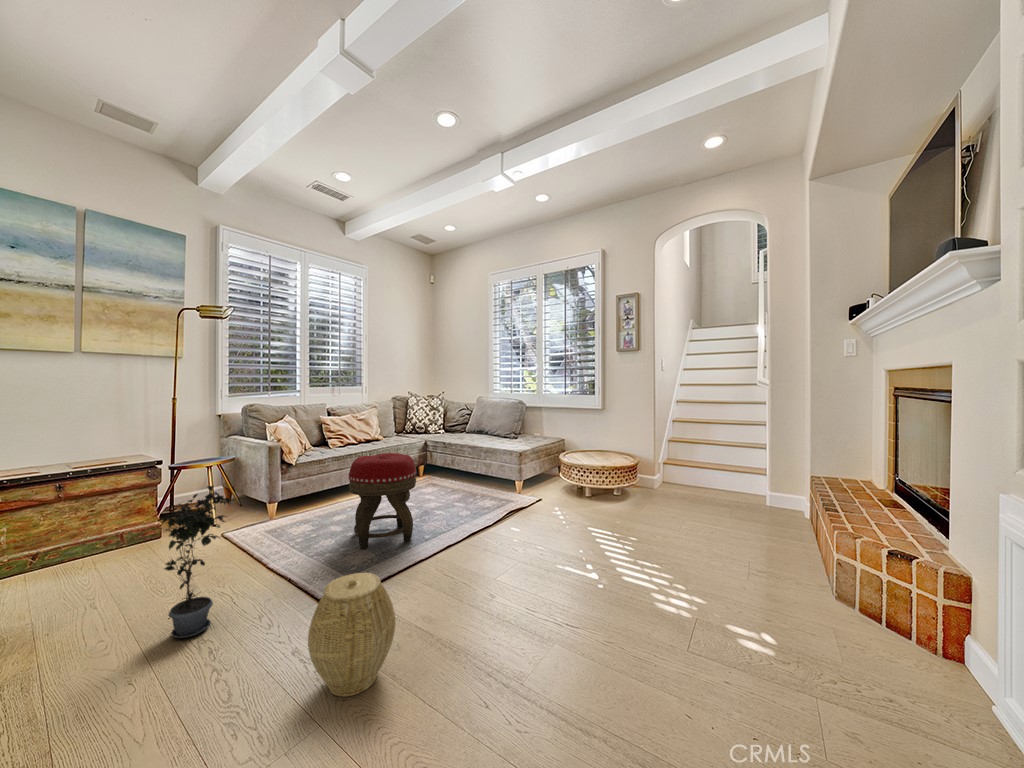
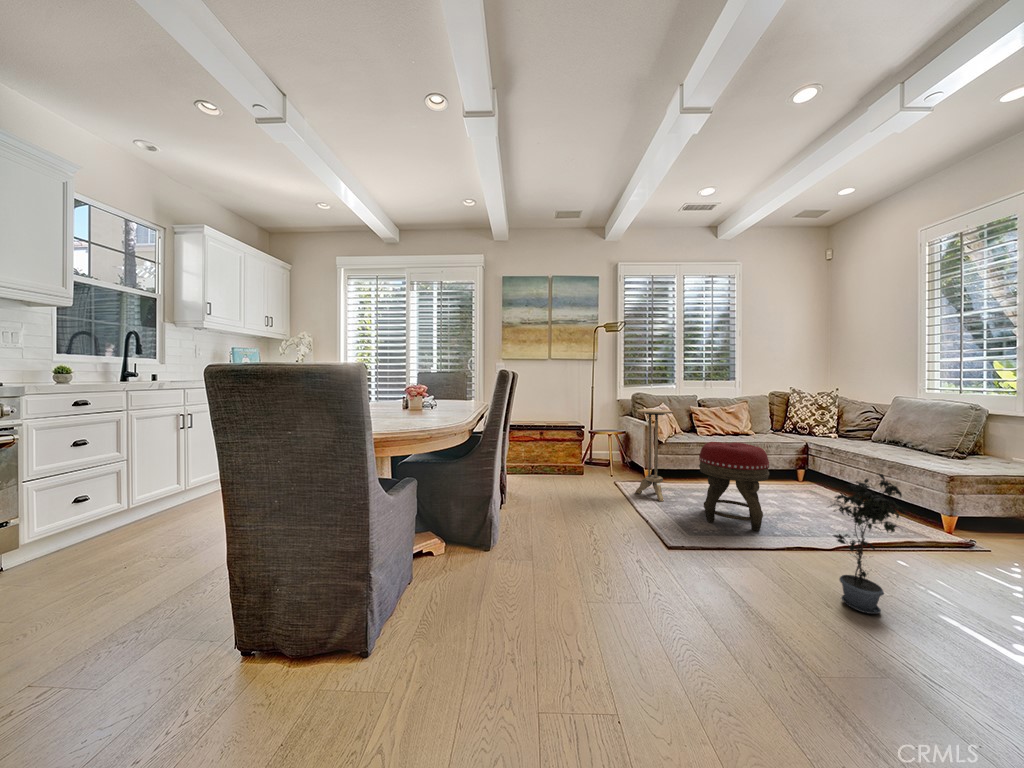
side table: none [261,425,312,542] -> present [636,409,673,501]
potted plant: present [157,486,231,638] -> present [830,474,906,614]
woven basket: present [308,573,396,697] -> none [637,520,703,610]

